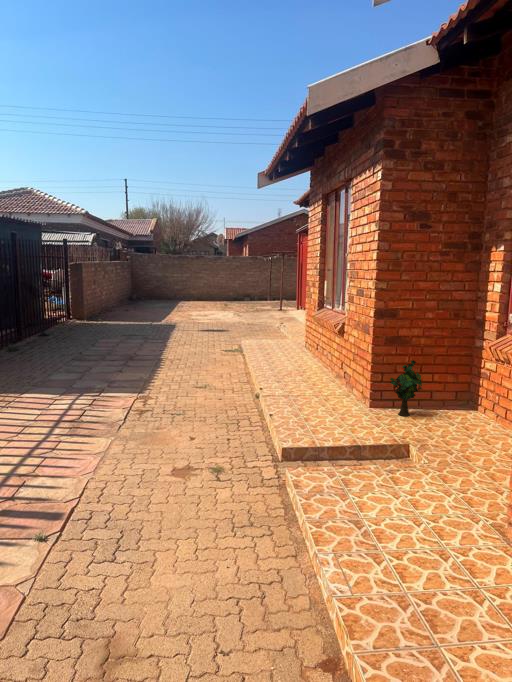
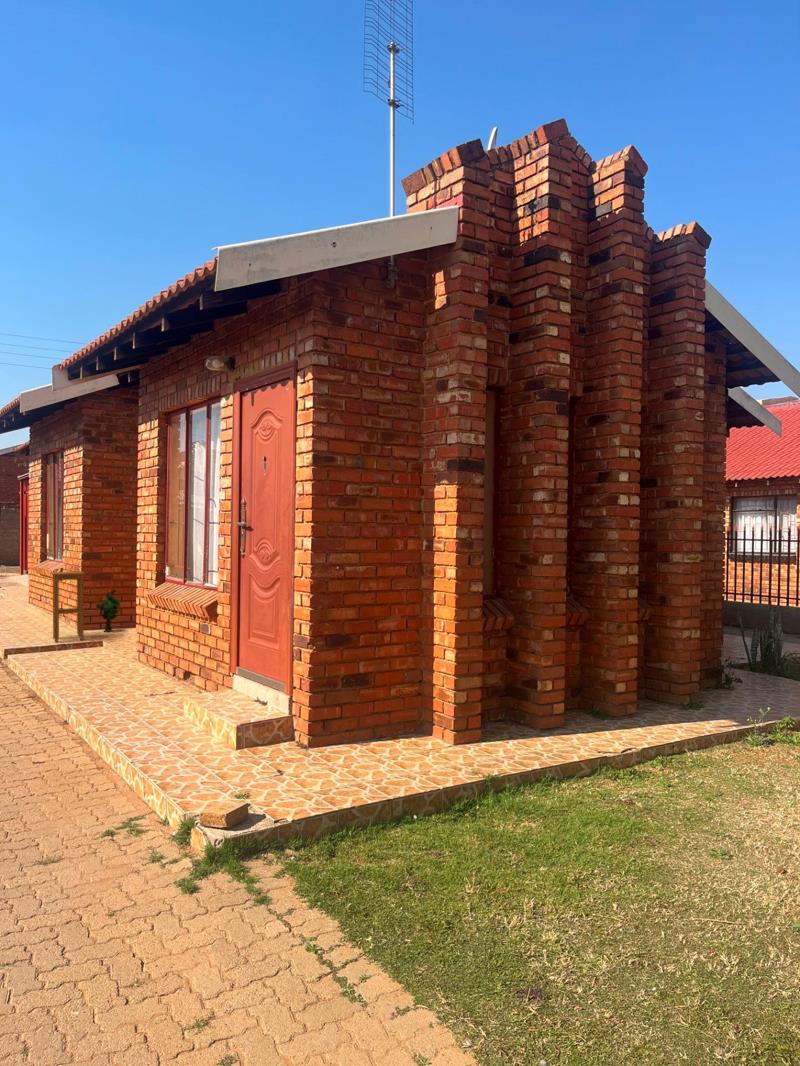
stool: none [338,336,384,432] -> present [51,571,85,642]

